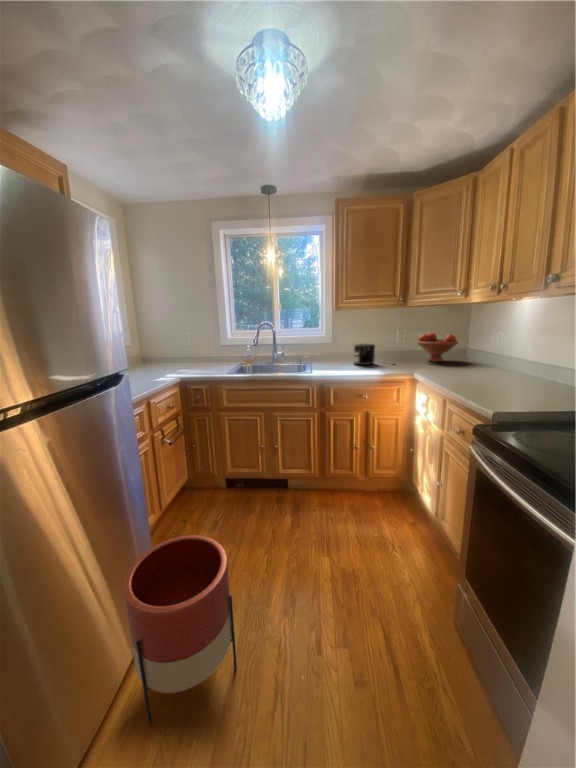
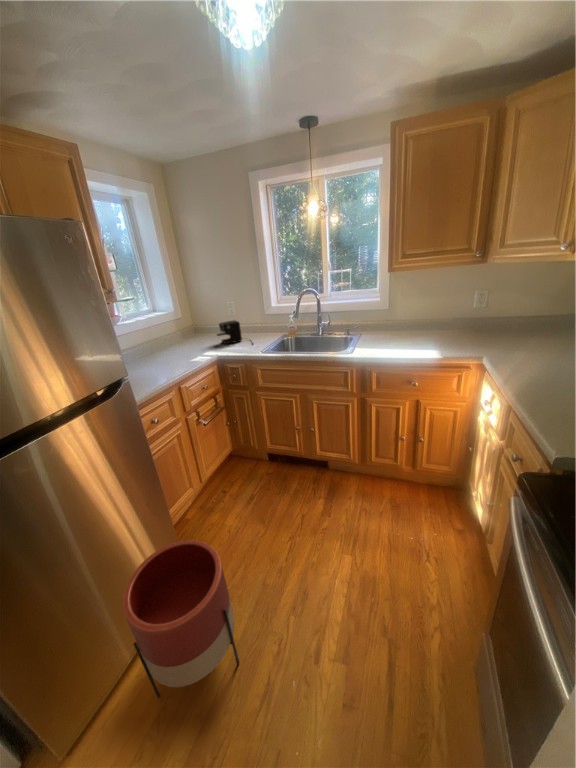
fruit bowl: present [417,333,458,362] -> none [497,296,559,336]
coffee maker: present [354,344,375,365] -> present [217,320,242,344]

